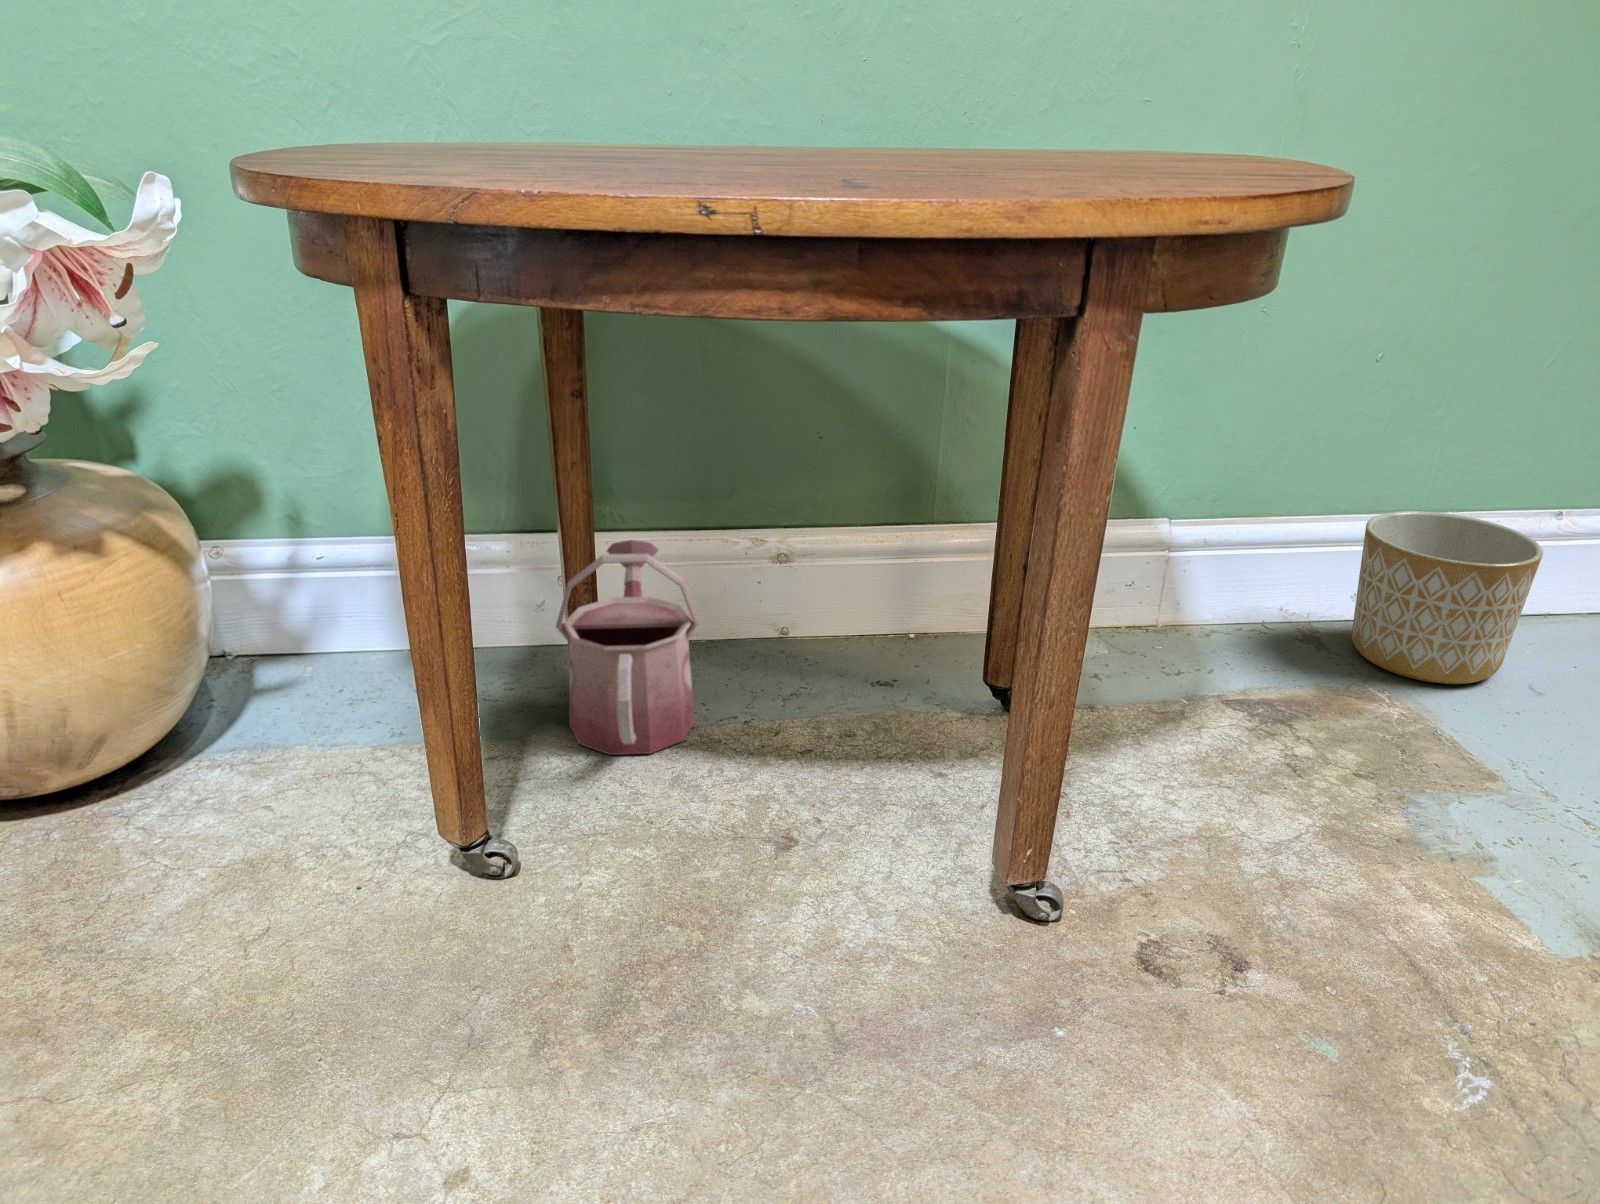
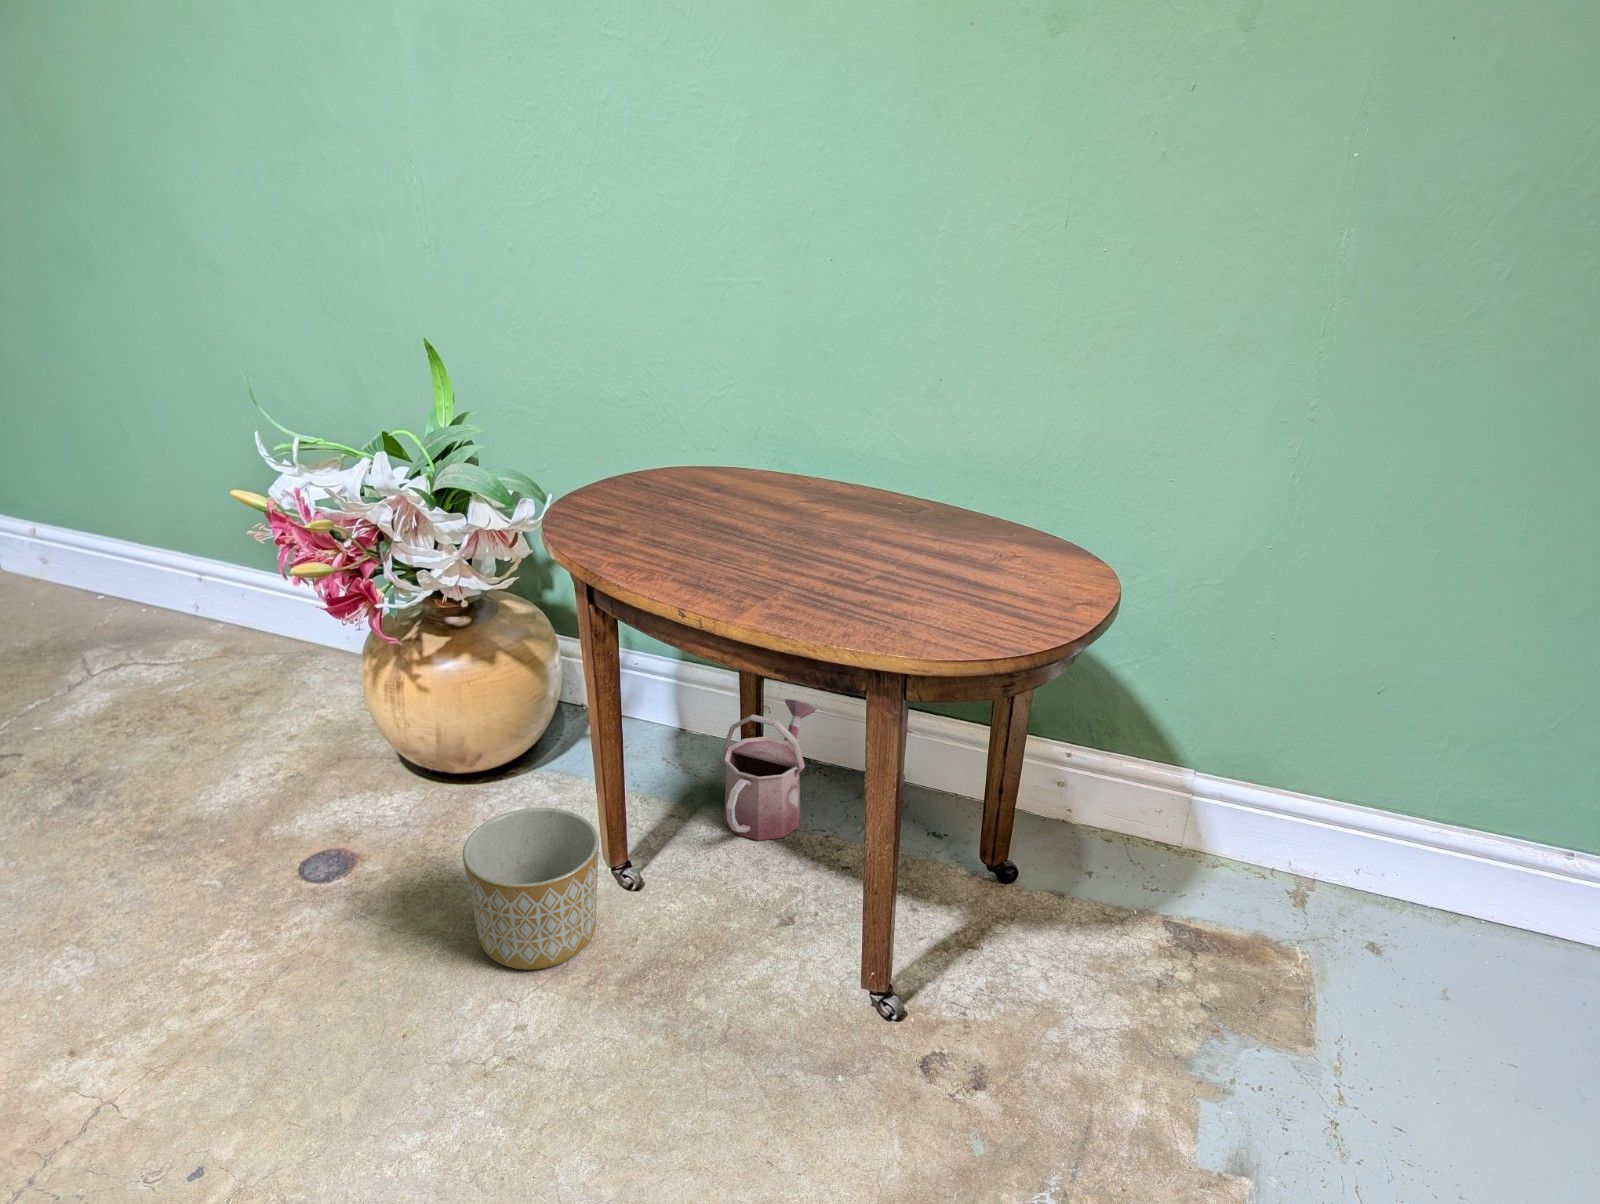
planter: present [1352,511,1543,684] -> present [463,808,599,969]

